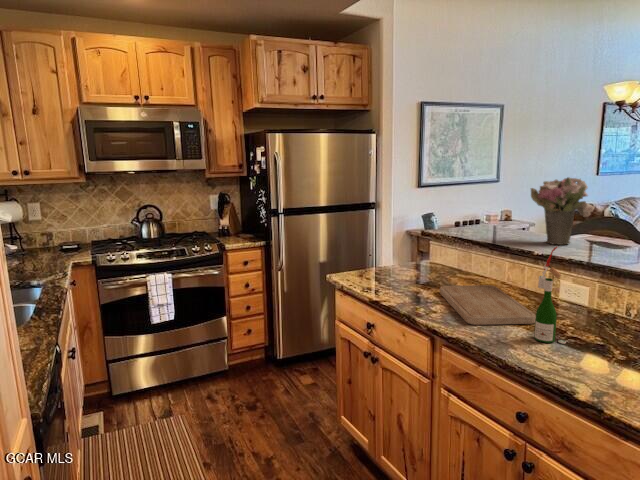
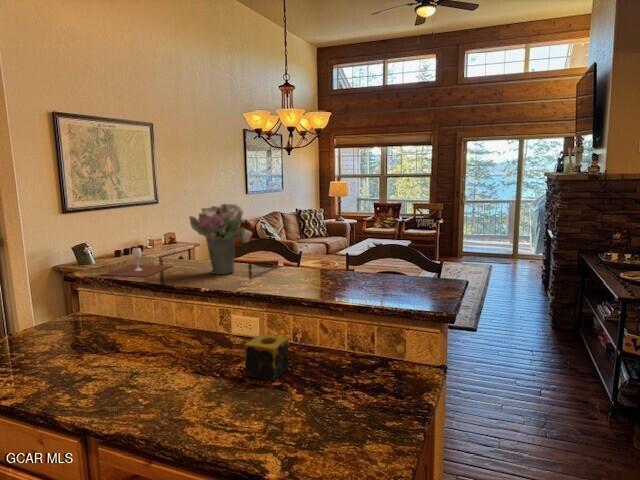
wine glass: none [448,214,509,239] -> present [102,248,172,277]
wine bottle: present [534,247,566,344] -> none [209,290,246,403]
cutting board: present [440,285,536,325] -> none [92,335,212,403]
candle: none [568,297,619,340] -> present [245,334,289,381]

